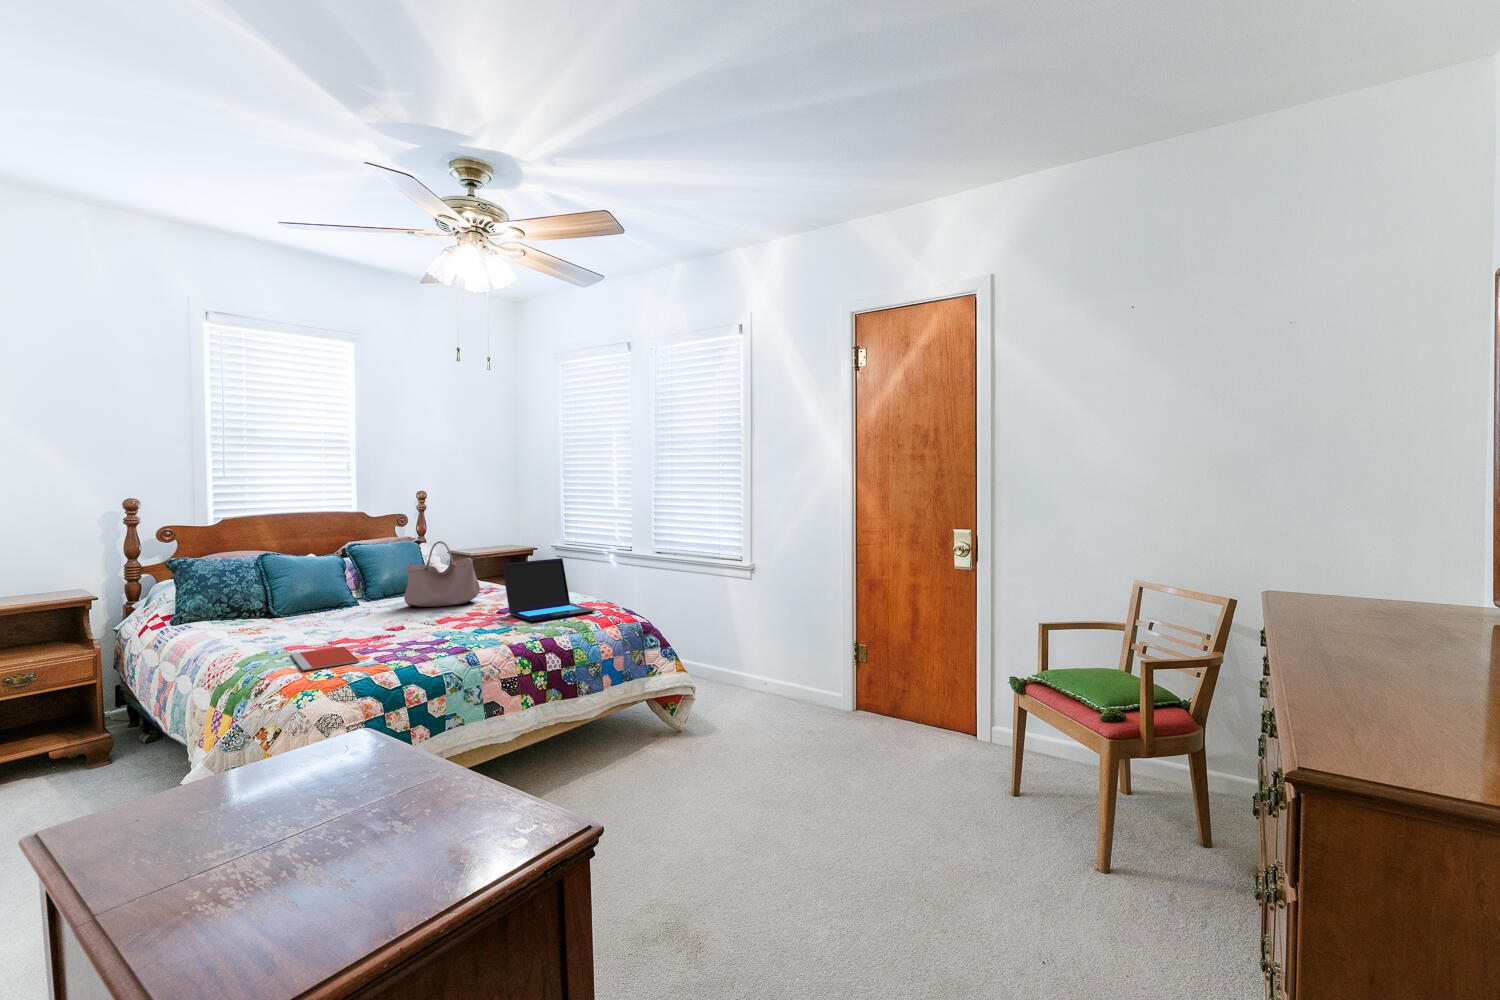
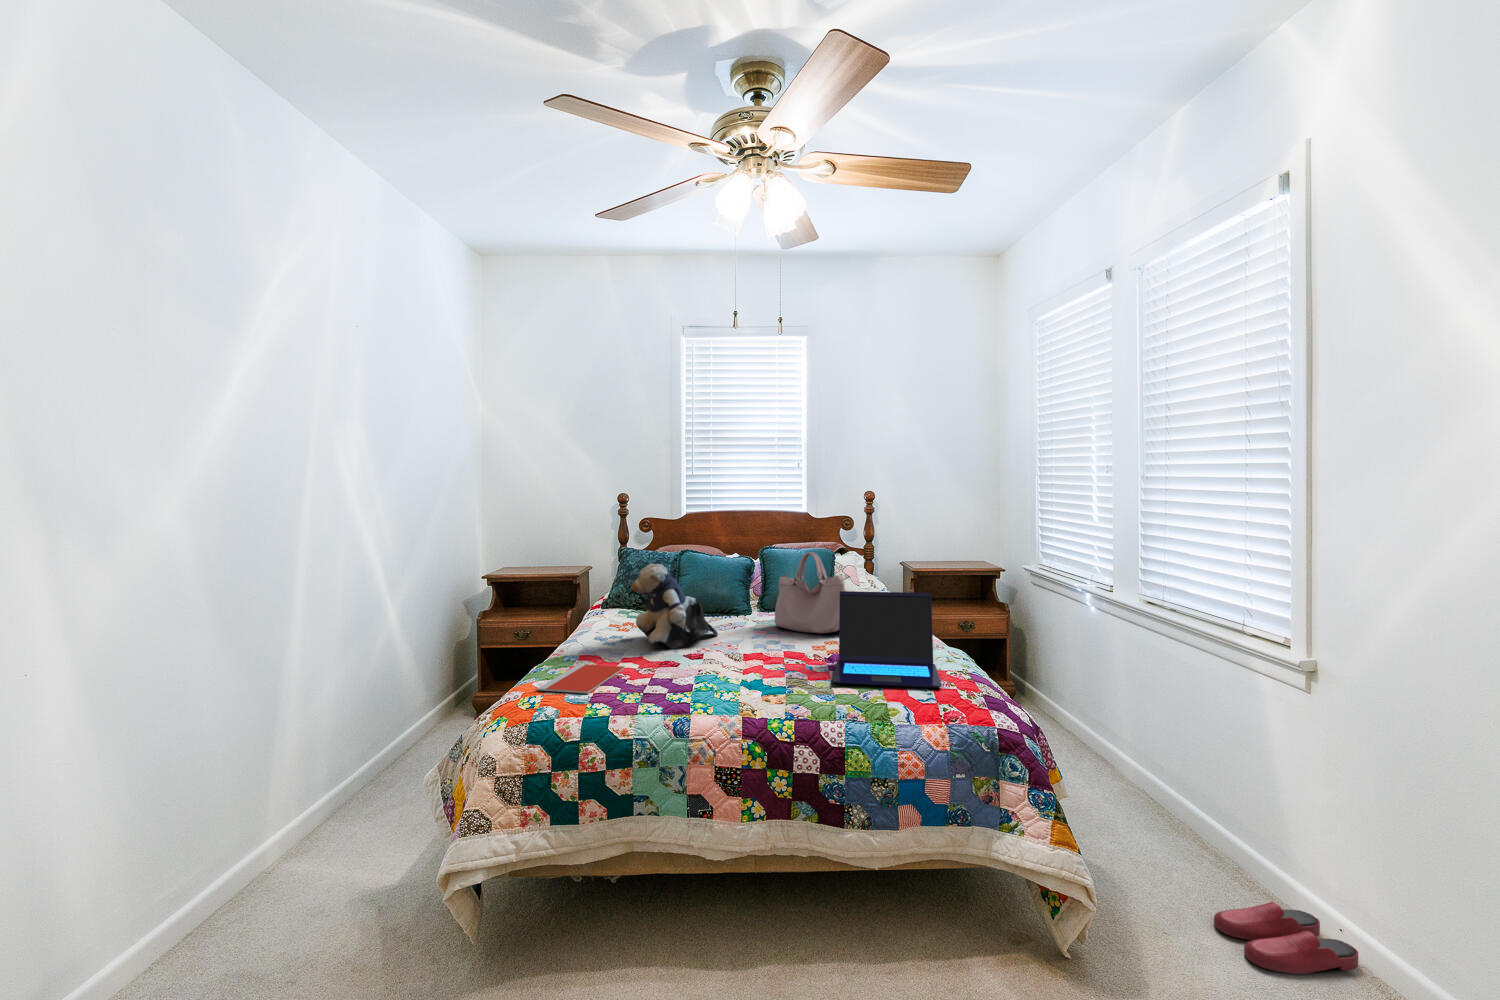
teddy bear: none [291,559,376,632] -> present [632,563,718,649]
slippers: none [720,684,770,708] -> present [1214,902,1358,974]

